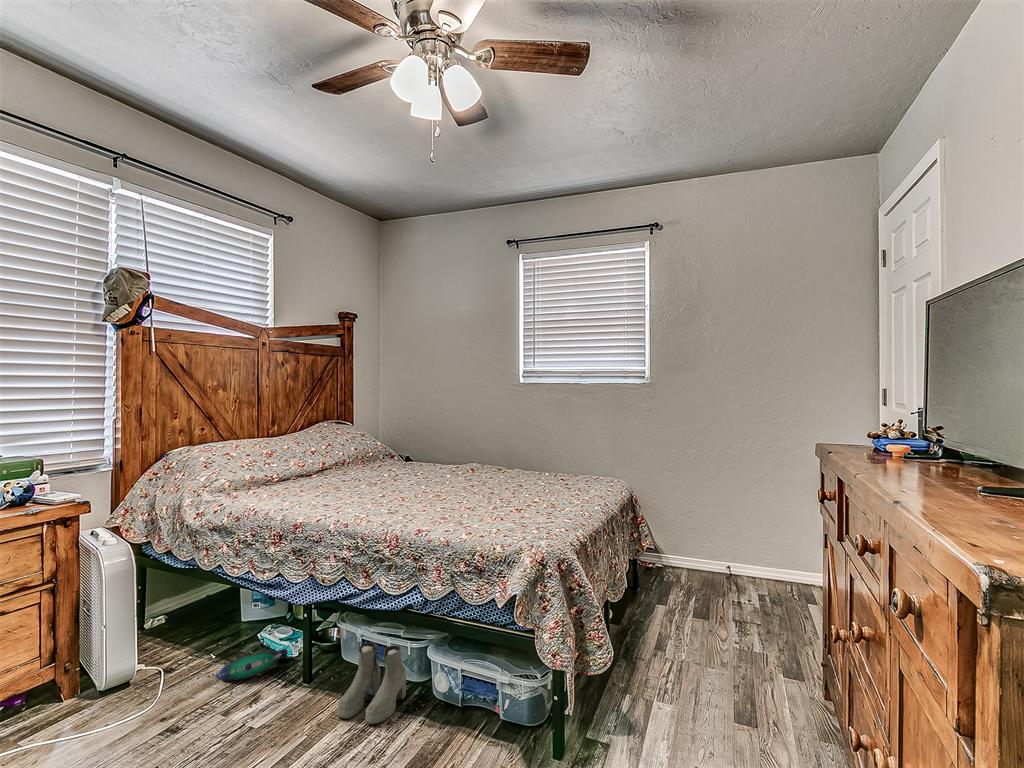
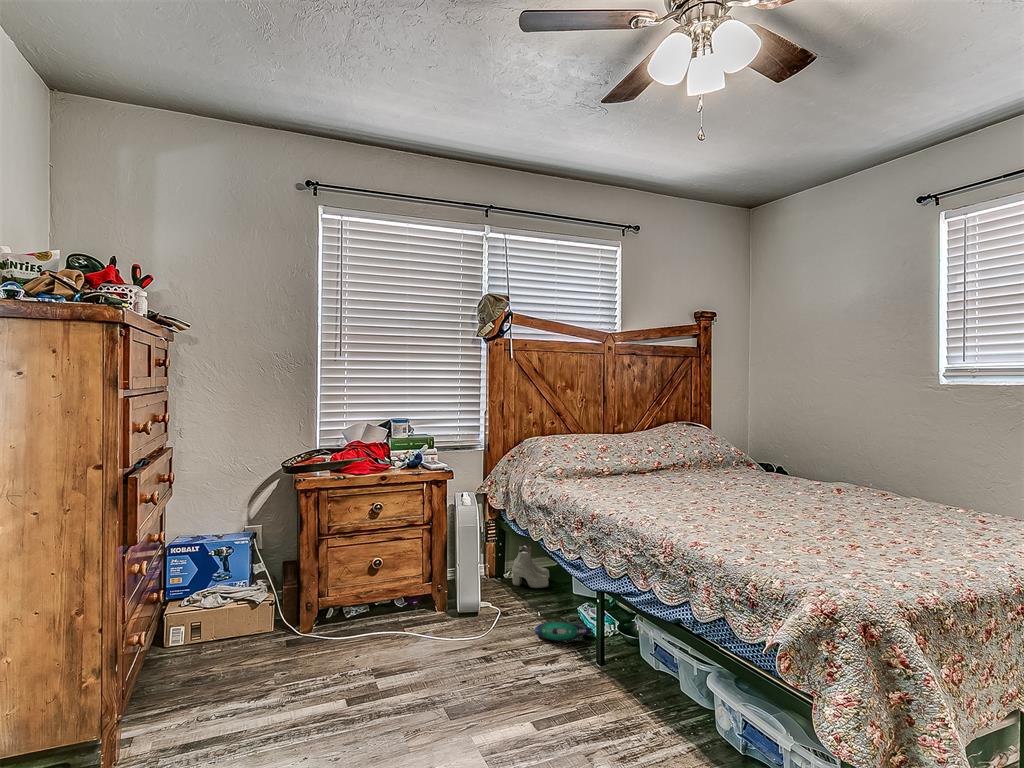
boots: present [337,642,406,724] -> present [512,544,549,588]

